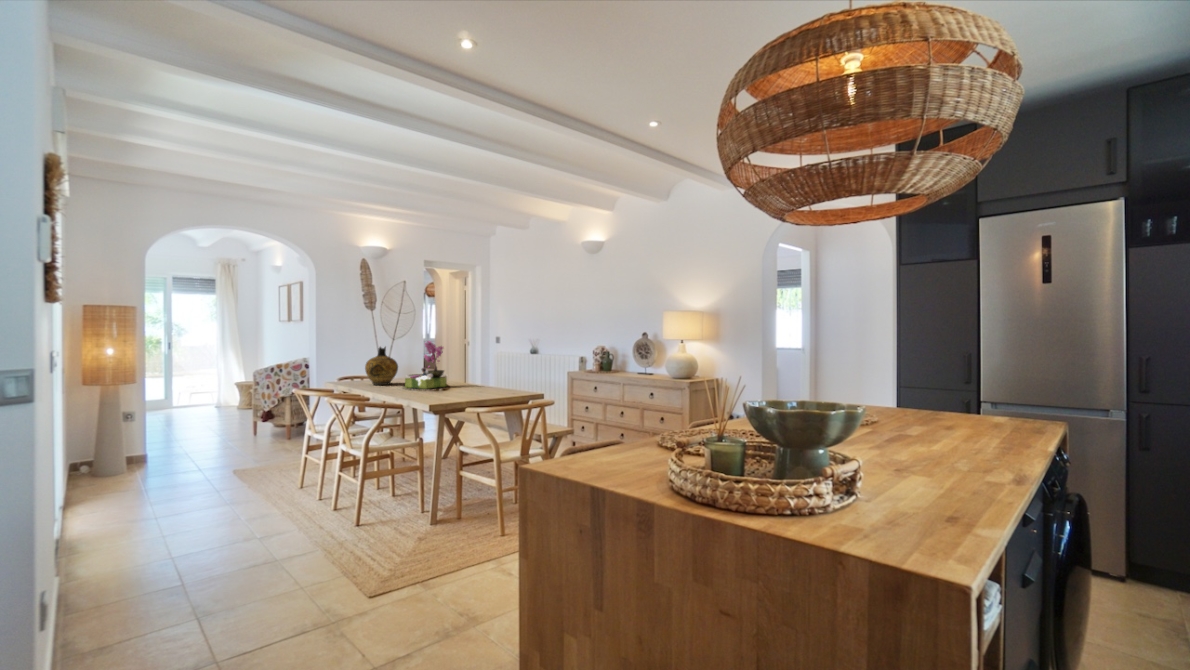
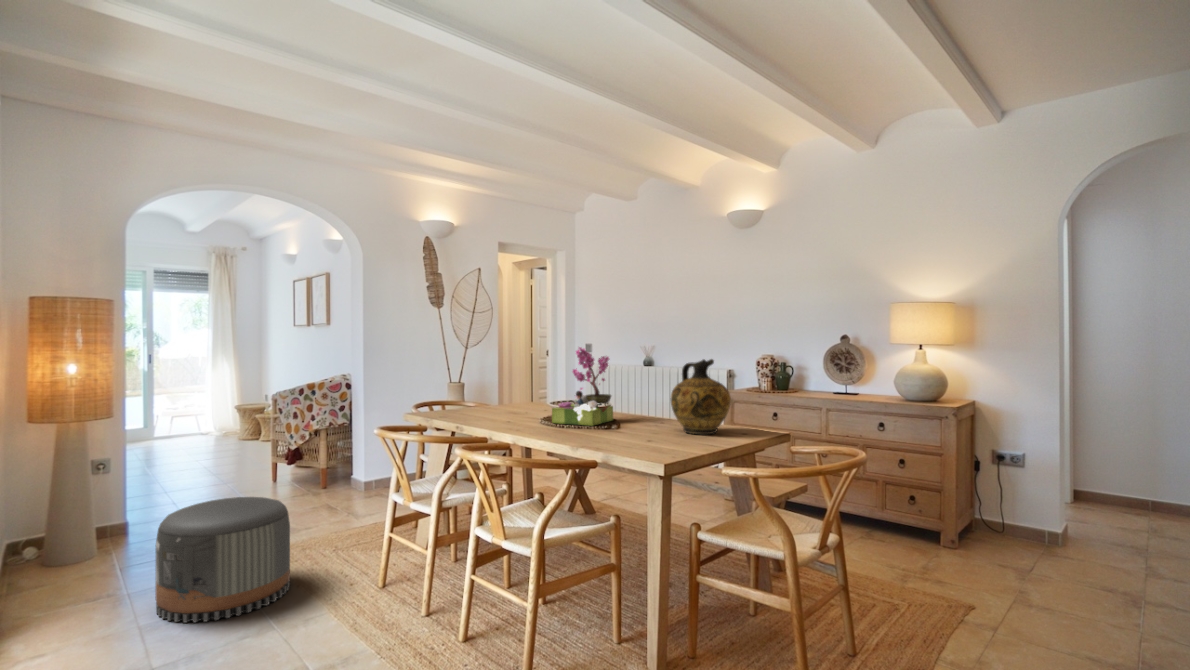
ceramic jug: present [365,347,398,385] -> present [670,359,731,434]
pouf: none [159,432,244,501] -> present [155,497,290,623]

